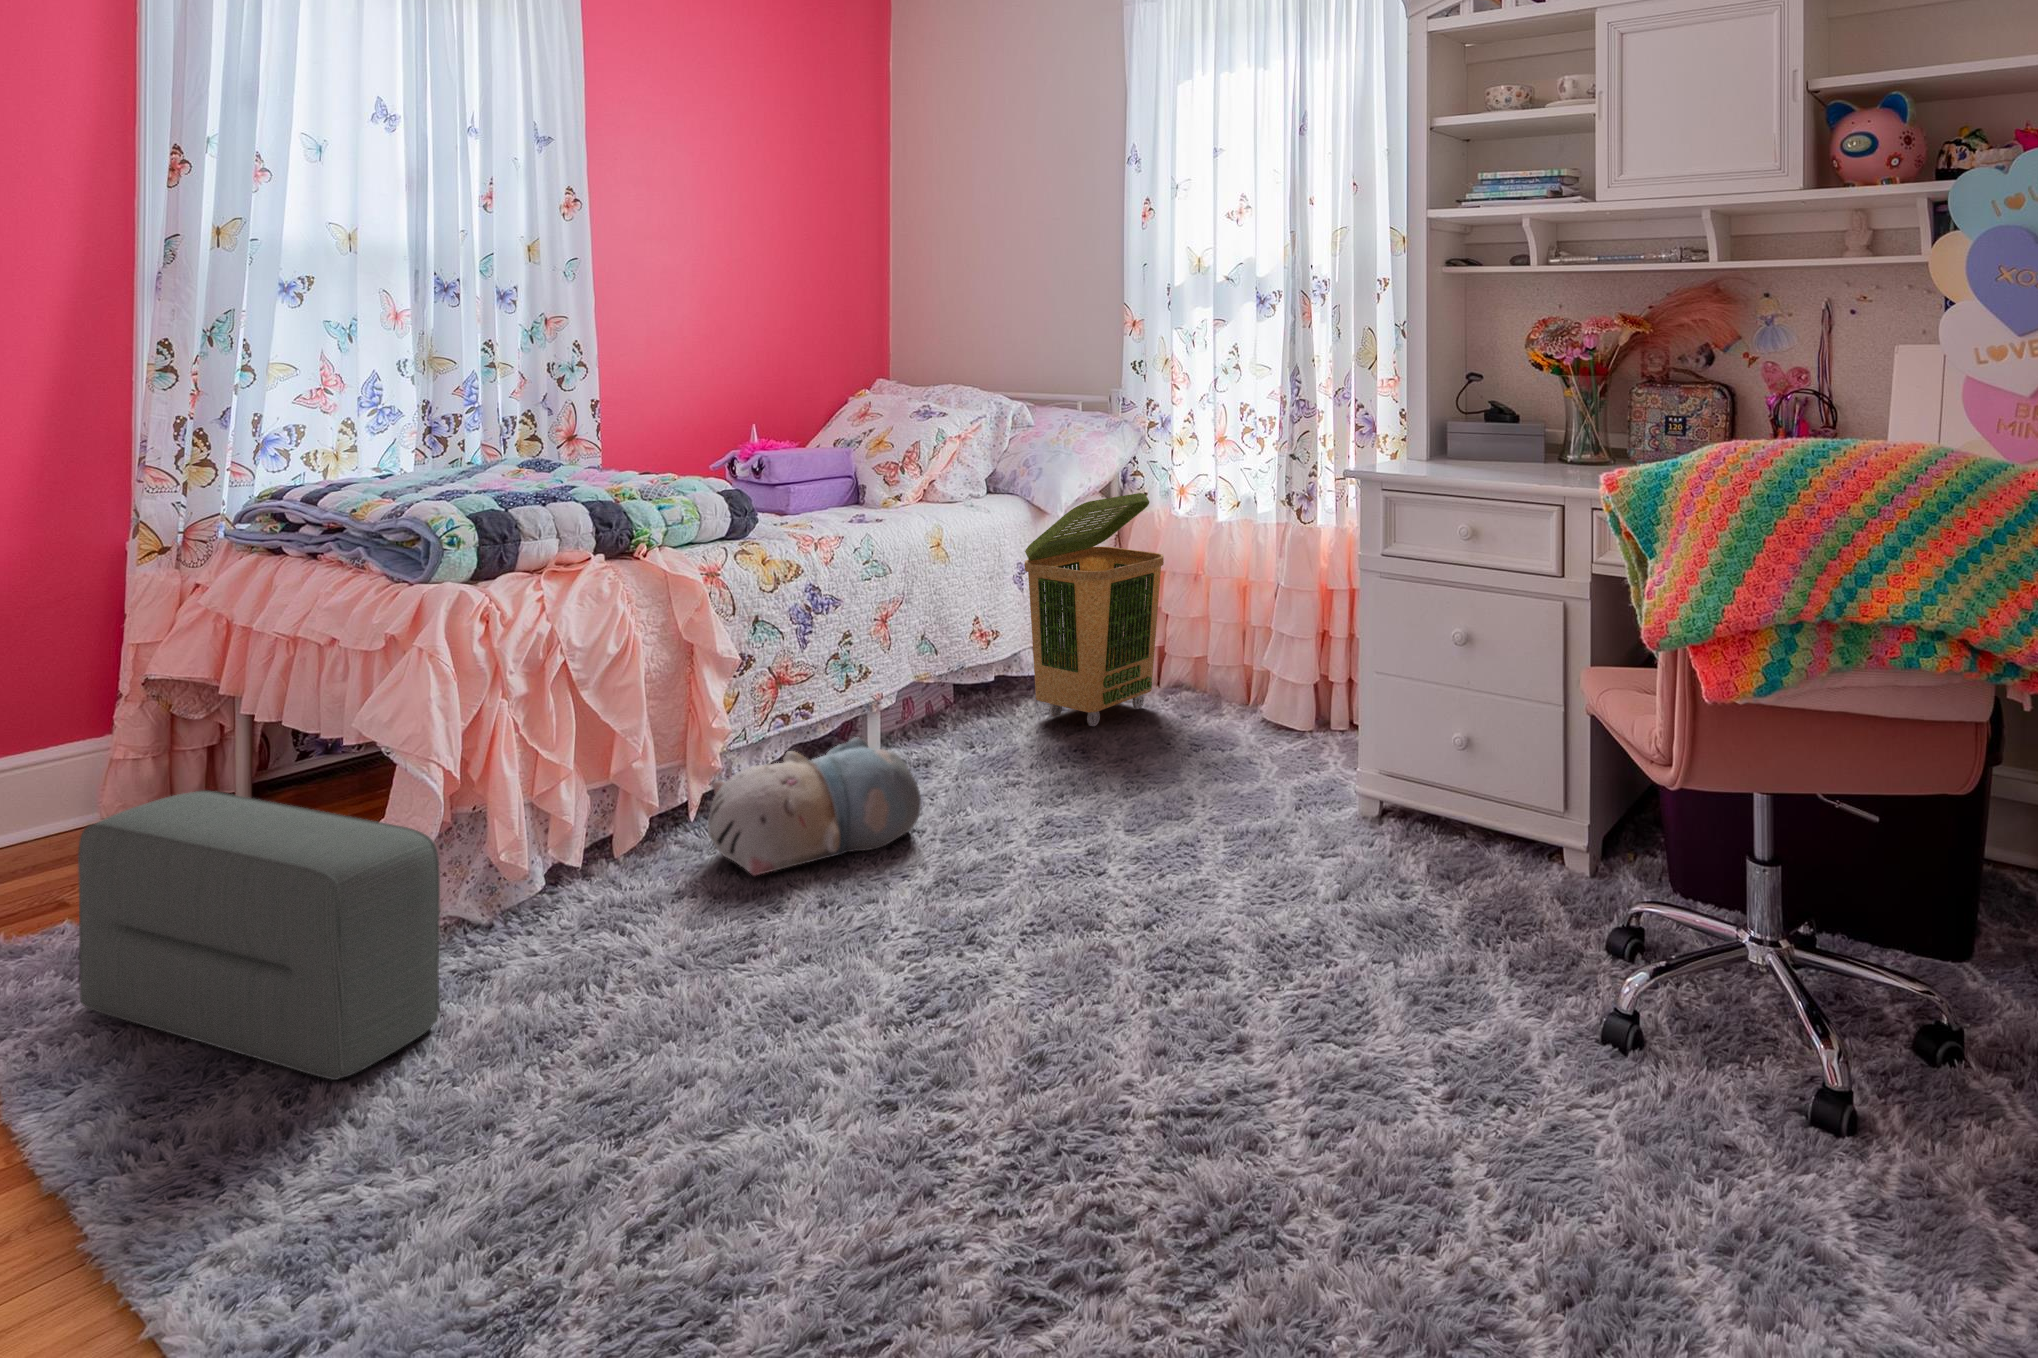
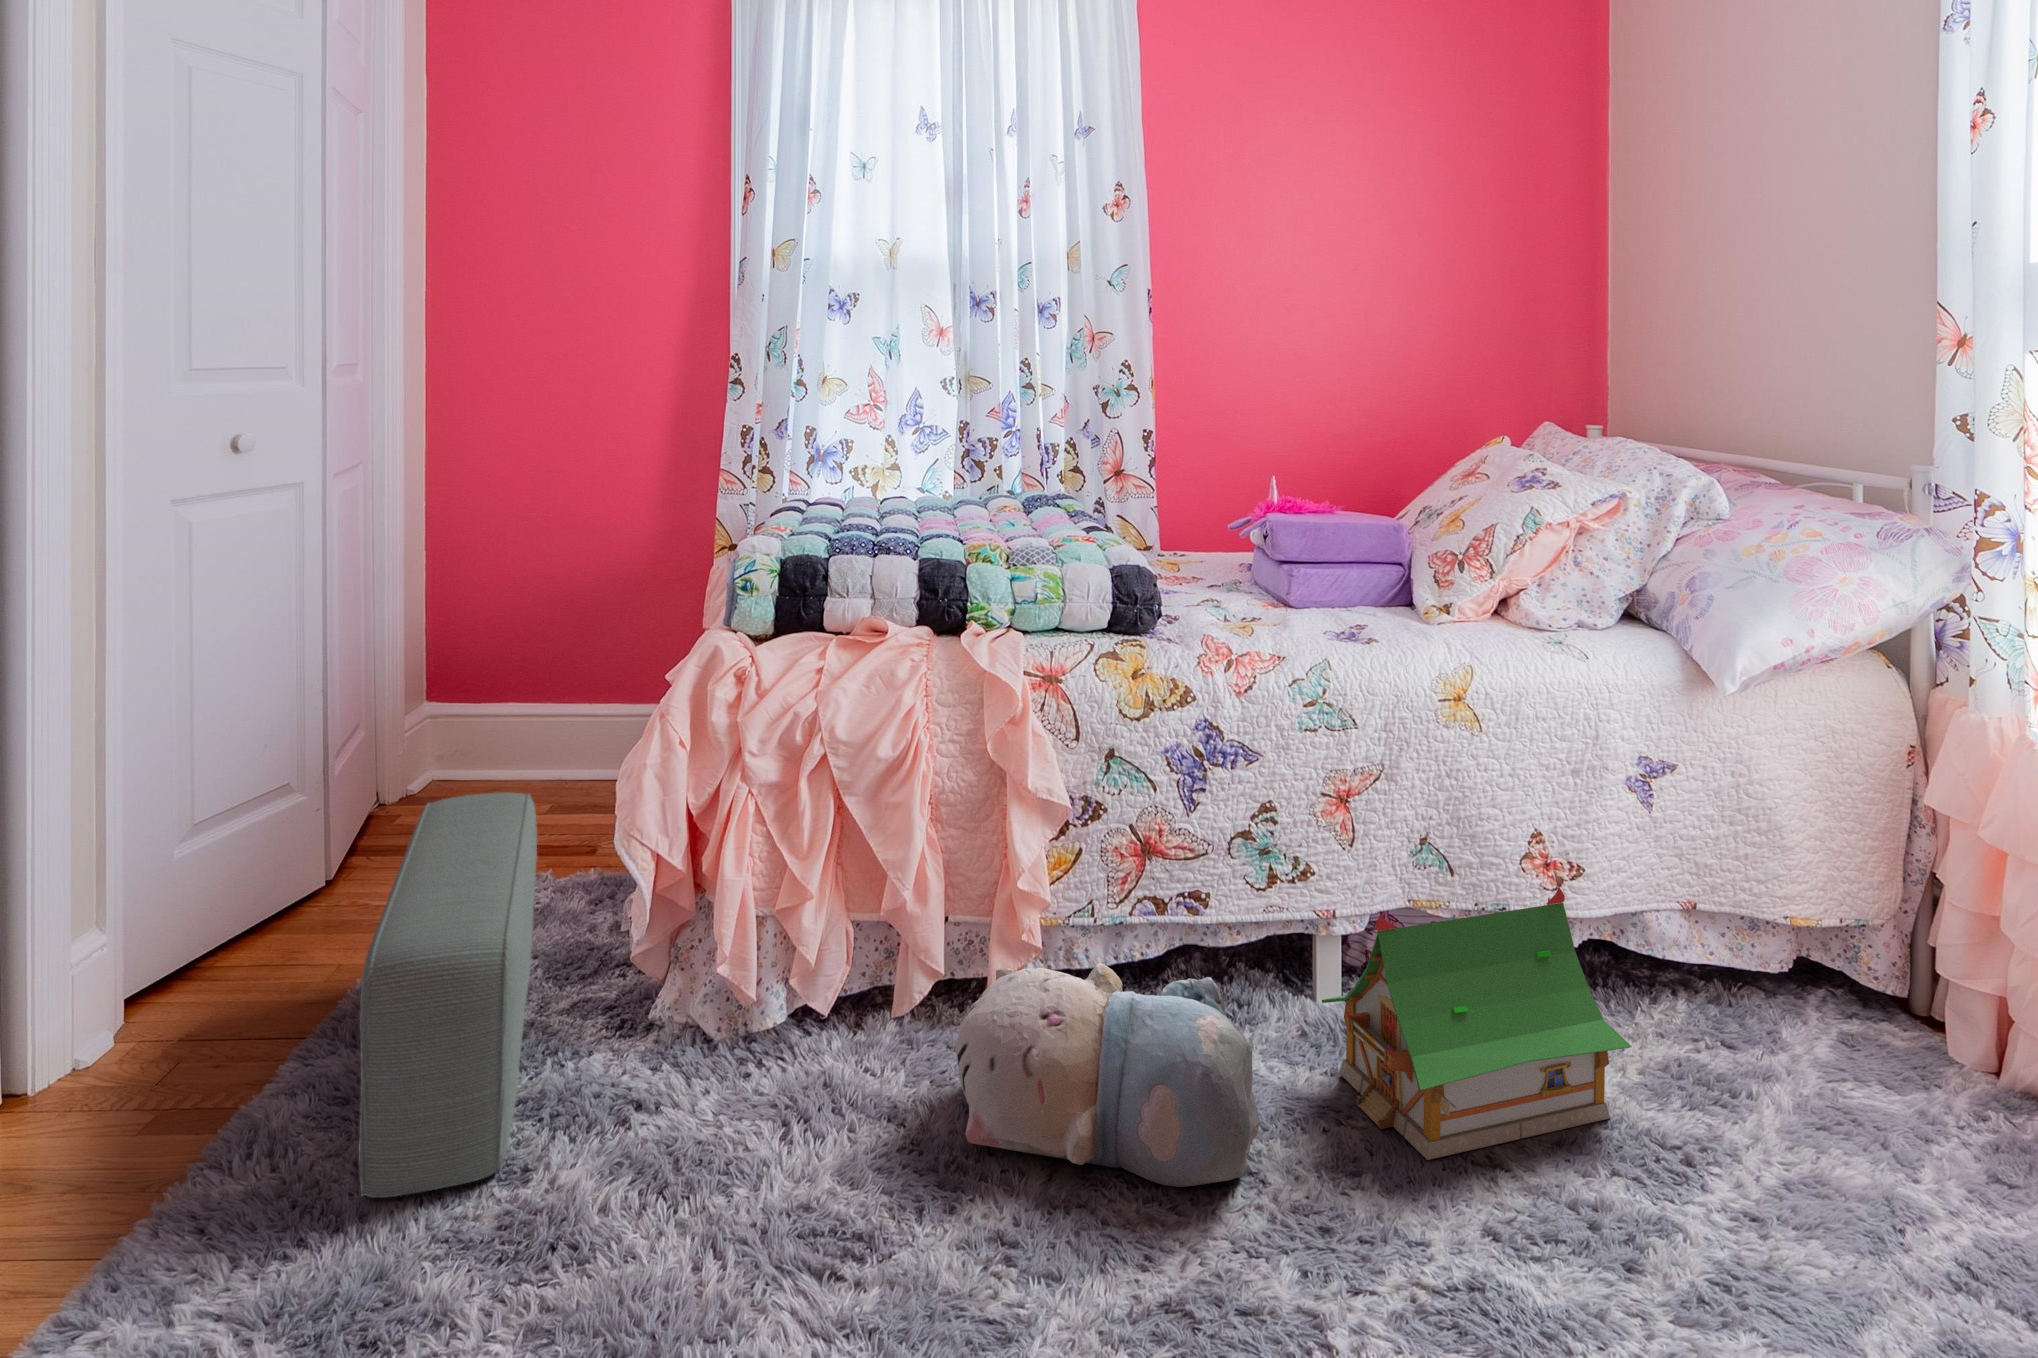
laundry basket: present [1025,493,1164,726] -> none [1640,679,1957,1107]
toy house: none [899,638,1051,793] -> present [1322,887,1632,1160]

